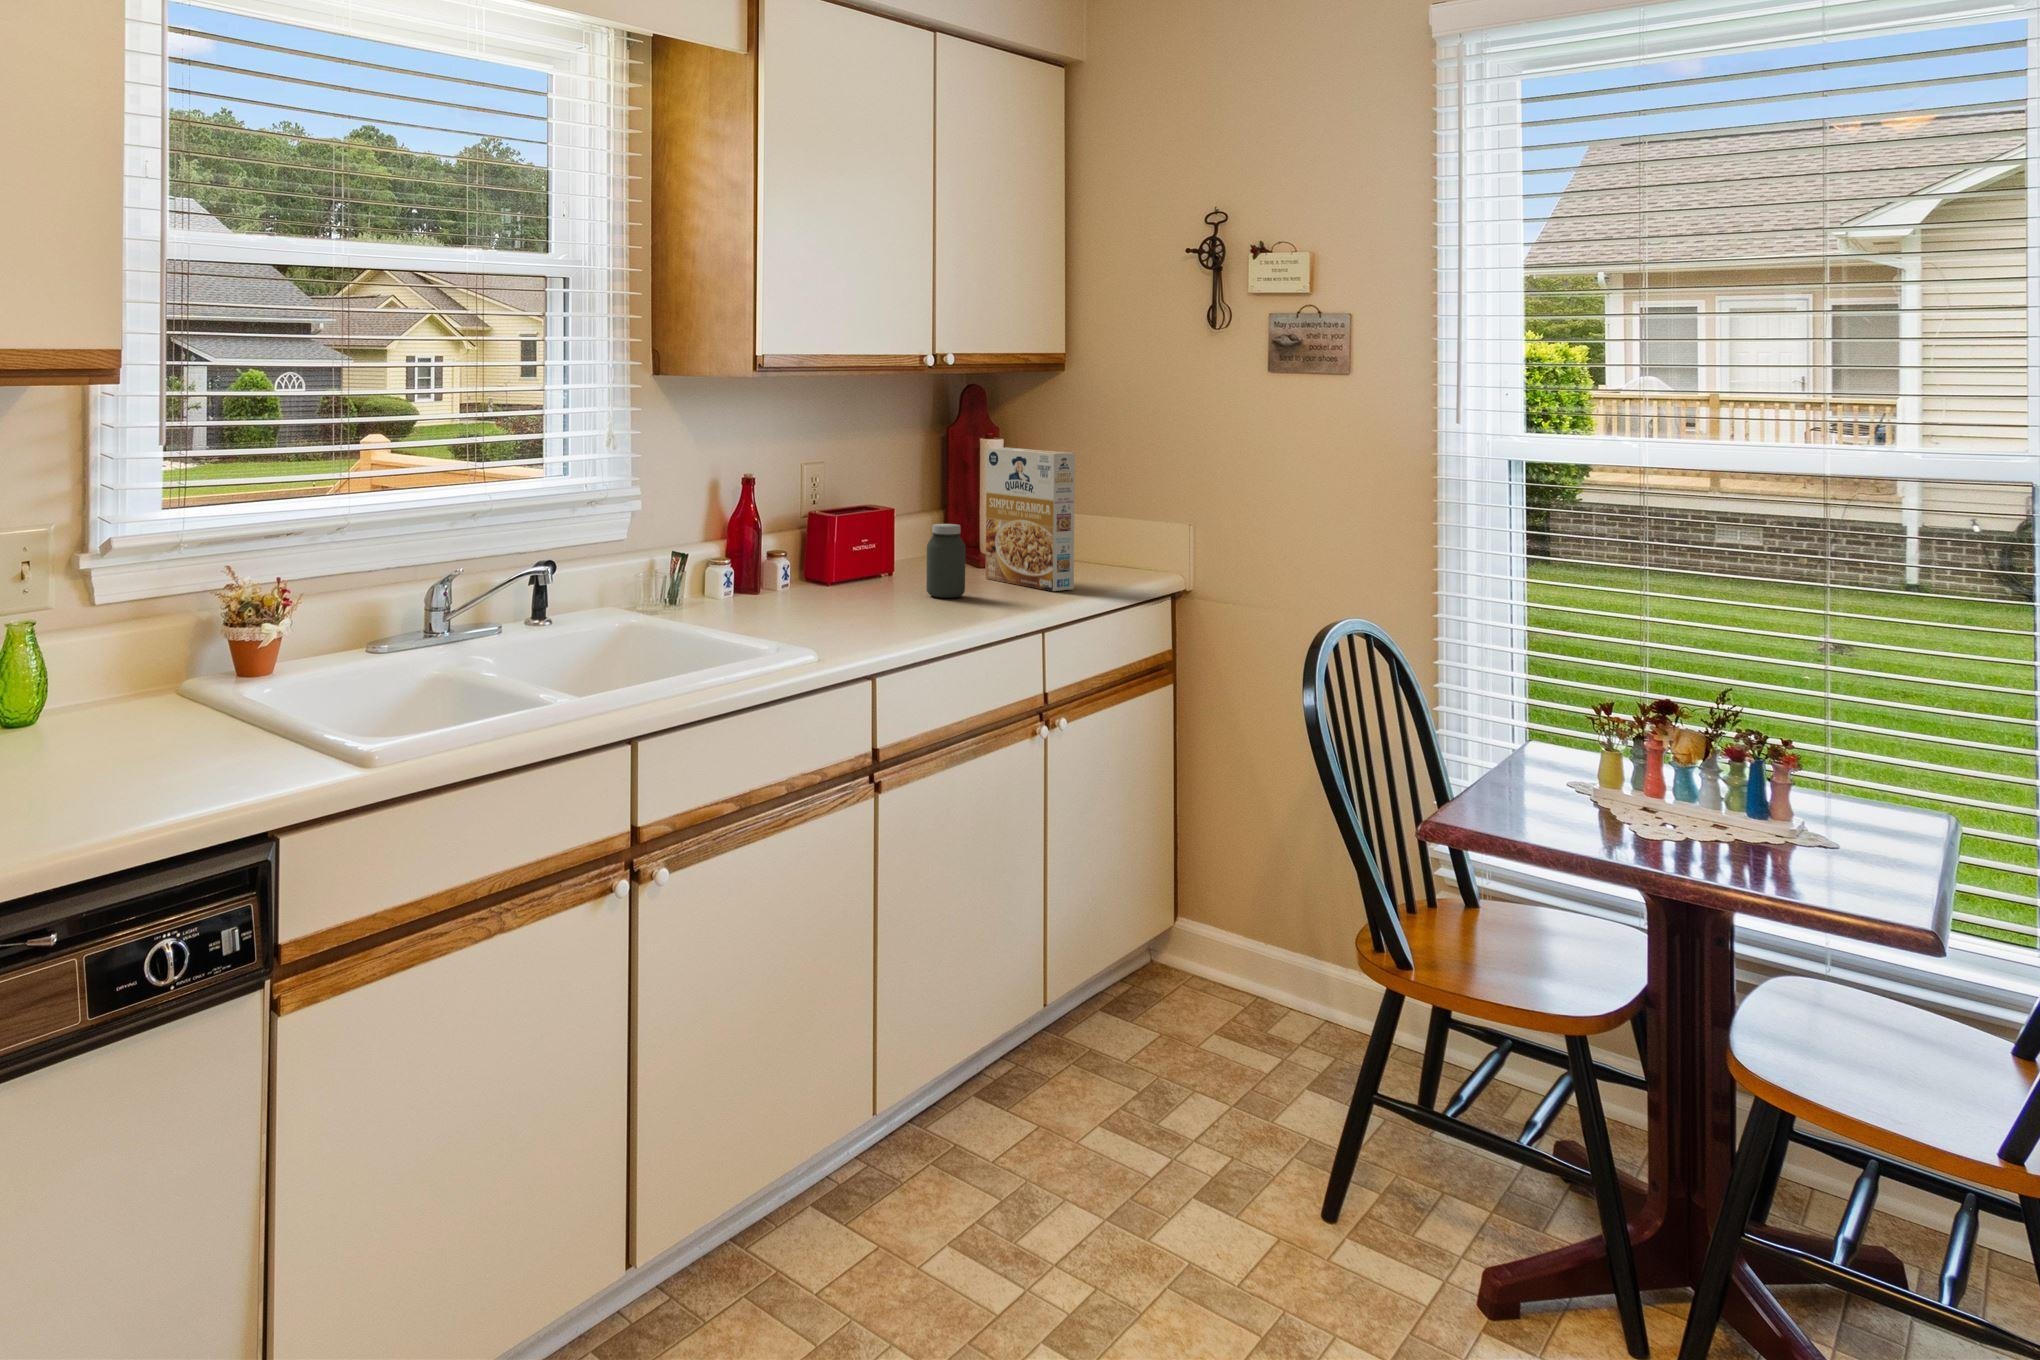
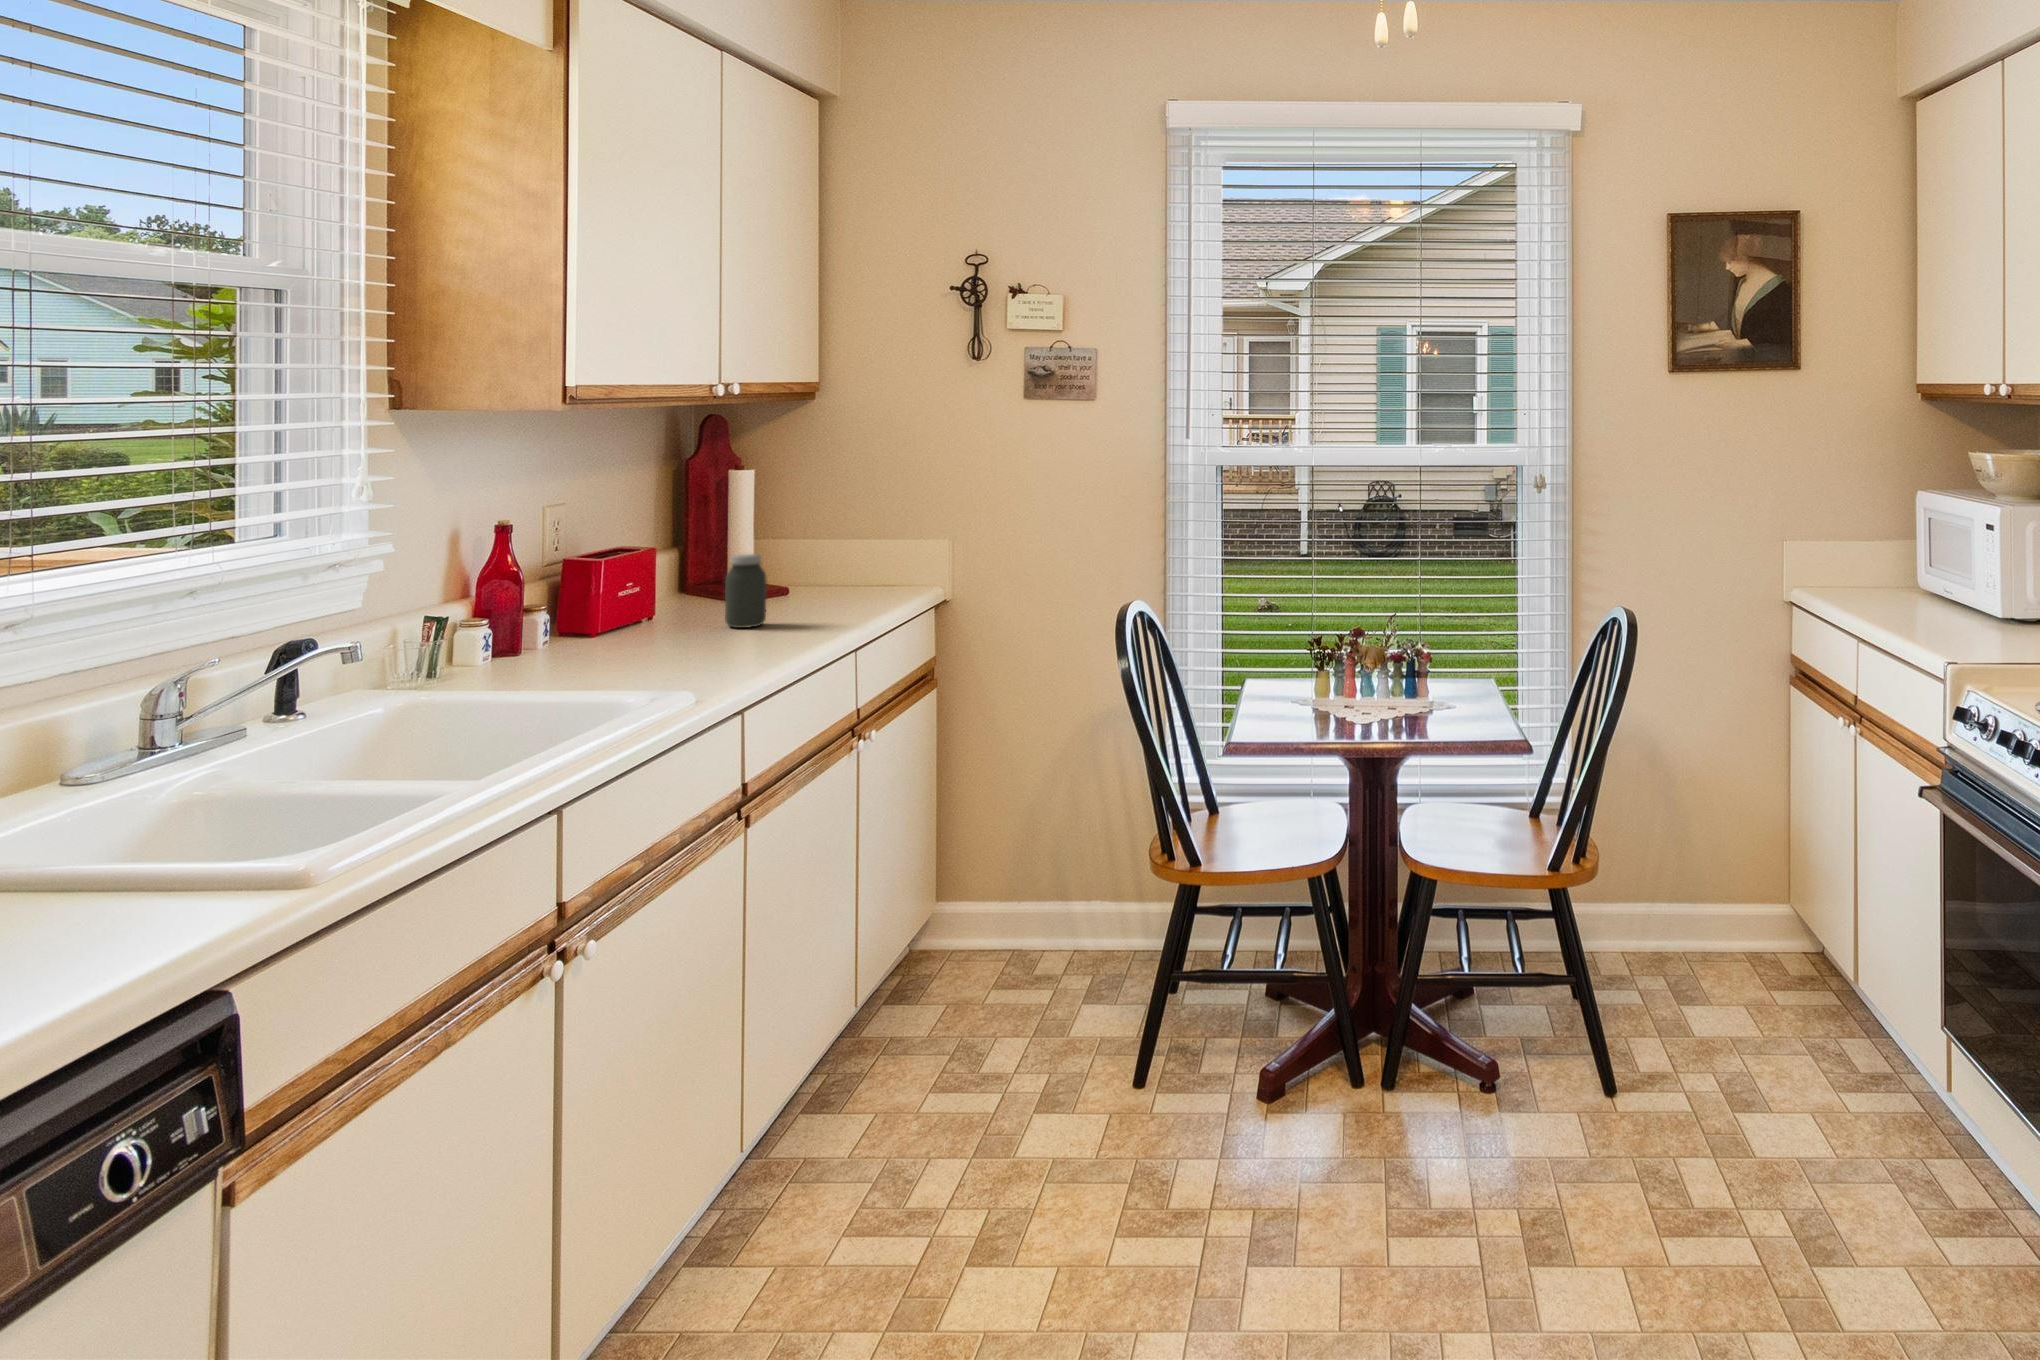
cereal box: present [985,448,1075,591] -> none [763,475,862,610]

